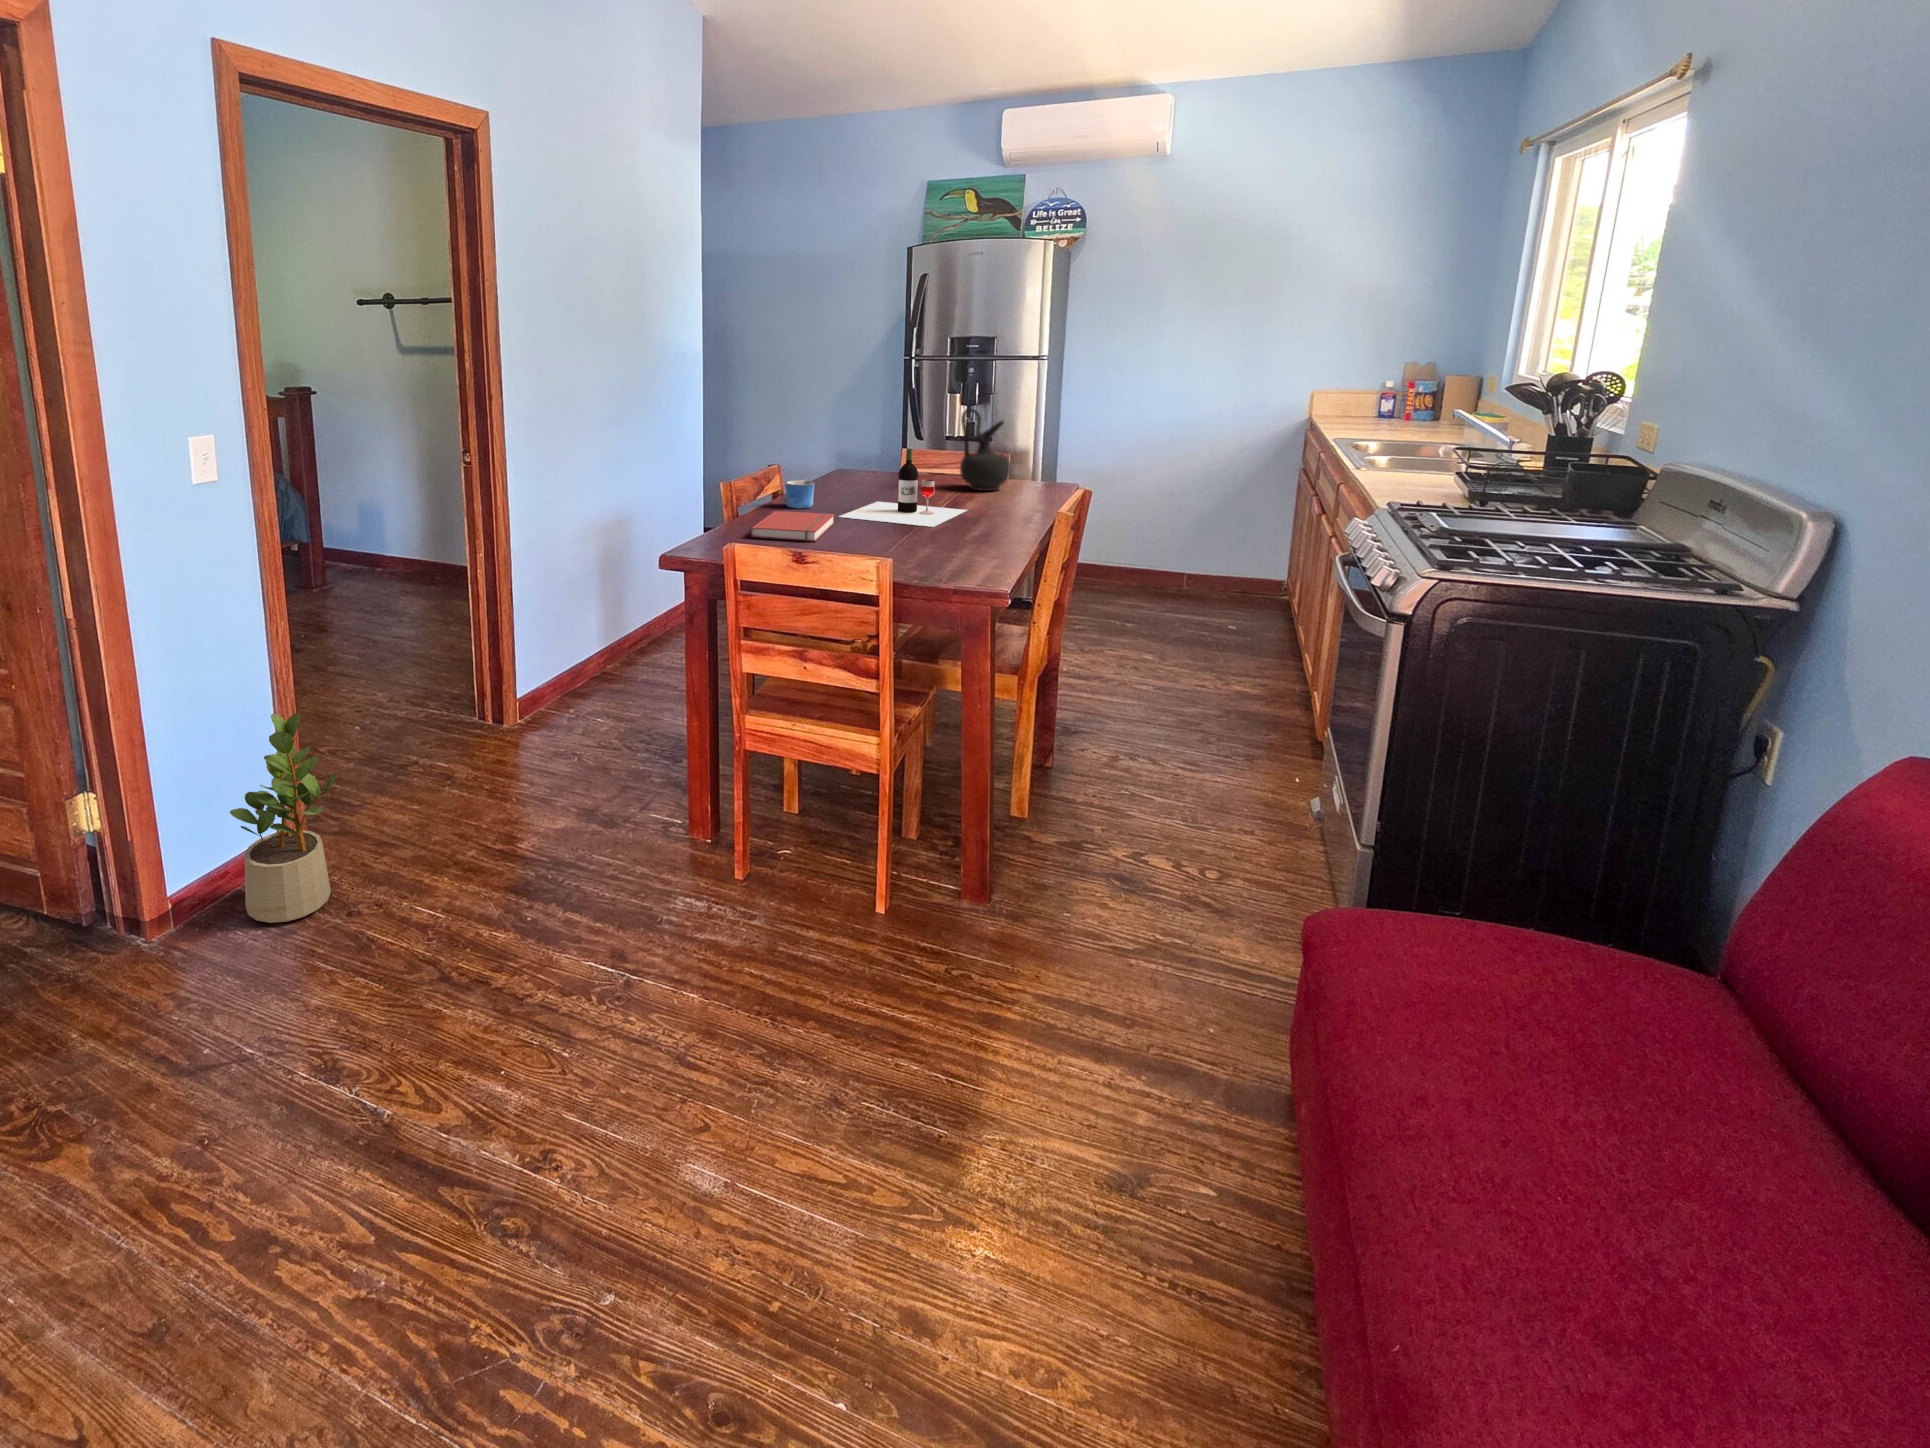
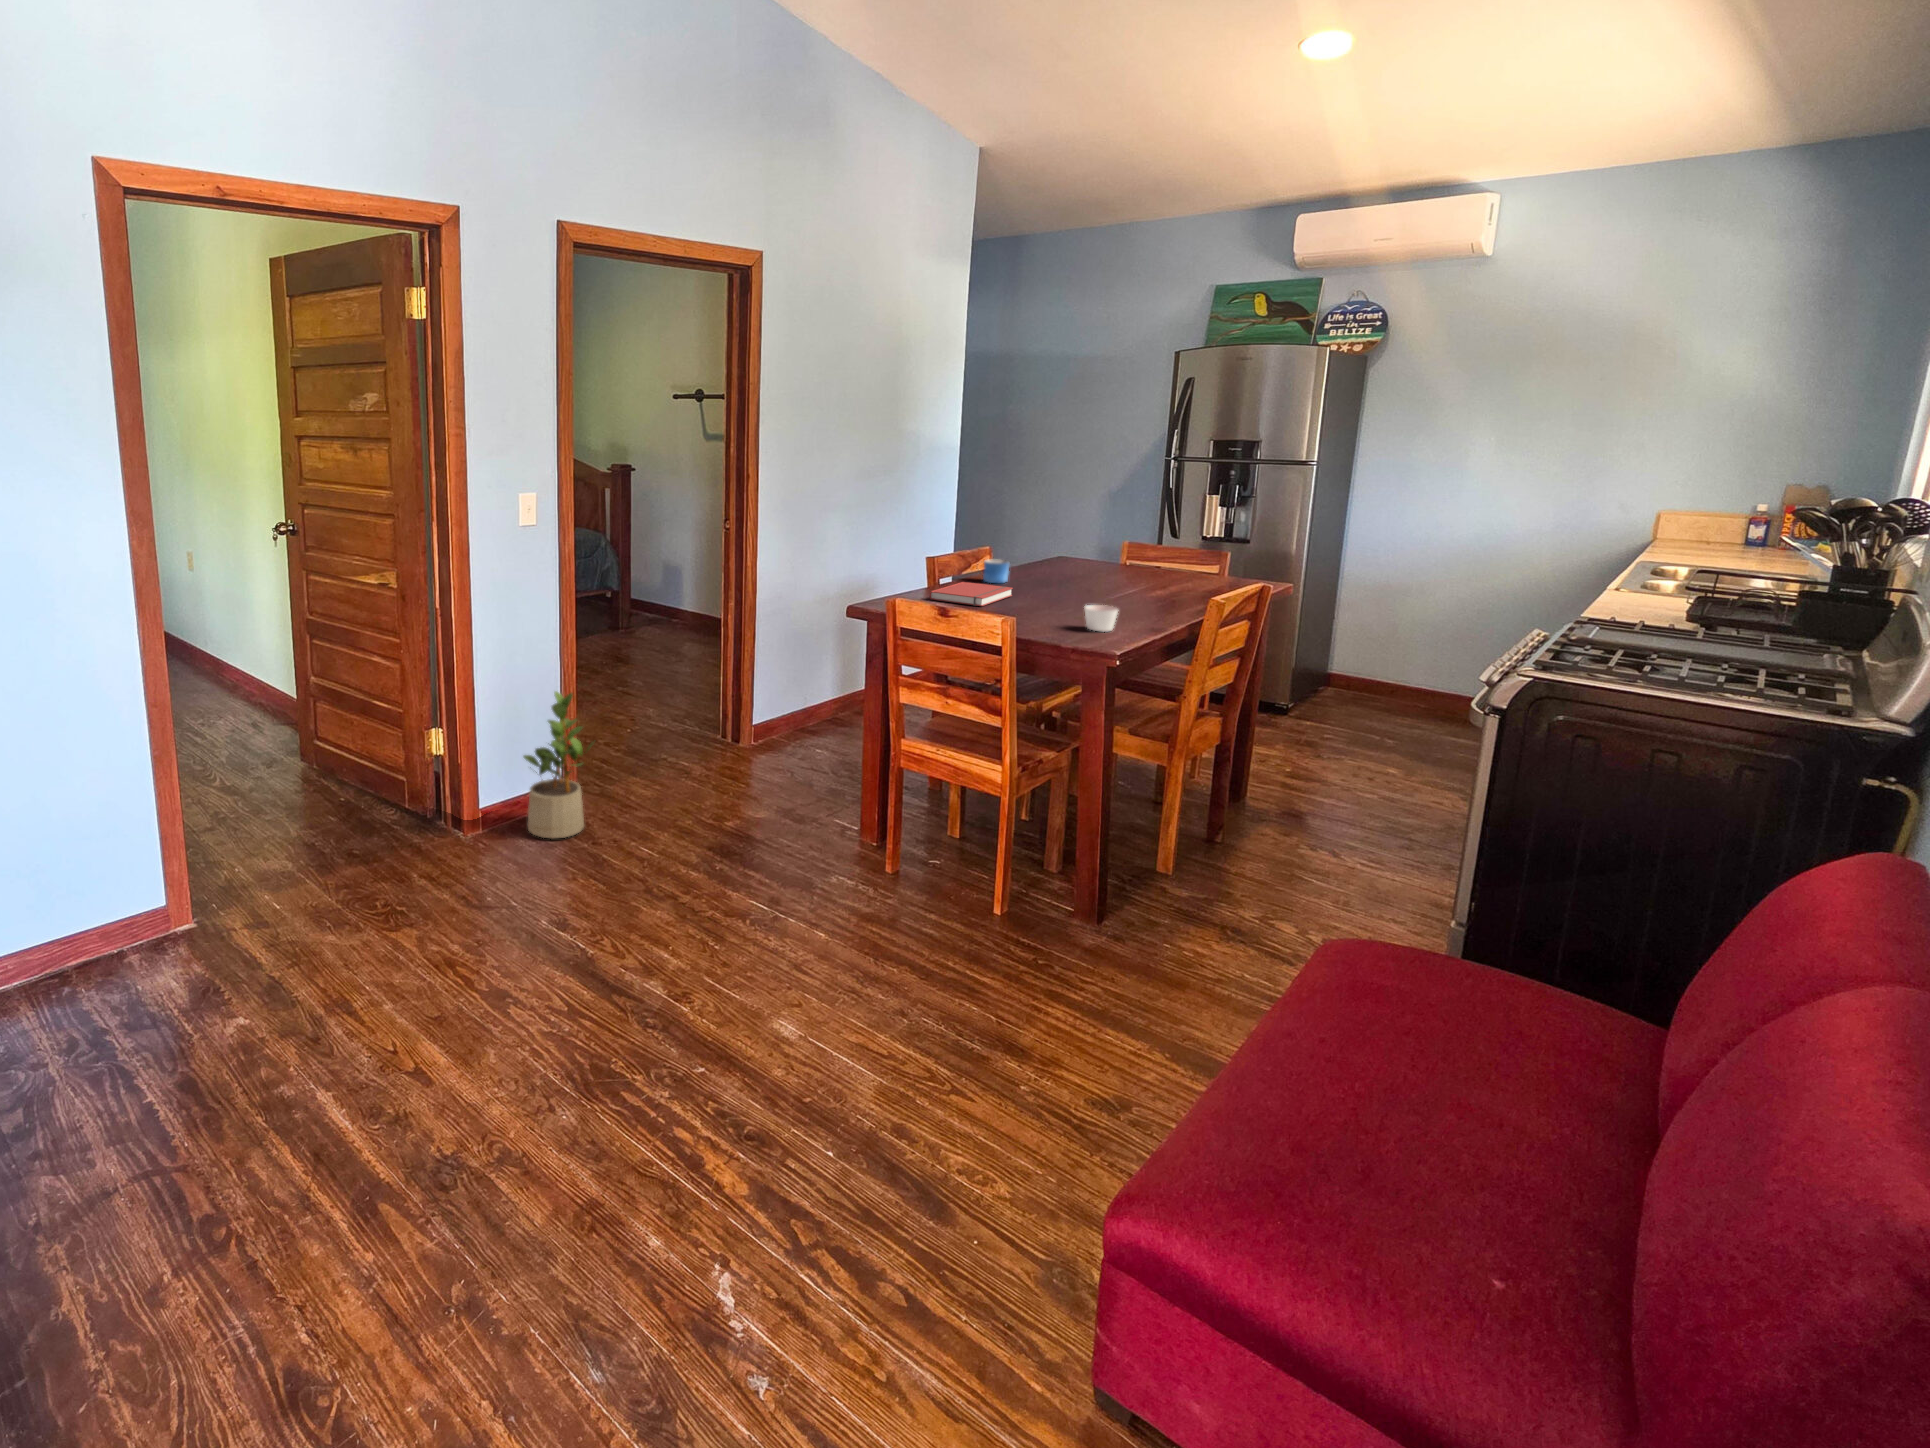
ceramic jug: present [960,408,1010,491] -> none [1166,506,1217,583]
wine bottle: present [839,448,967,527] -> none [1021,537,1151,605]
candle: none [946,531,984,563] -> present [1085,605,1118,632]

